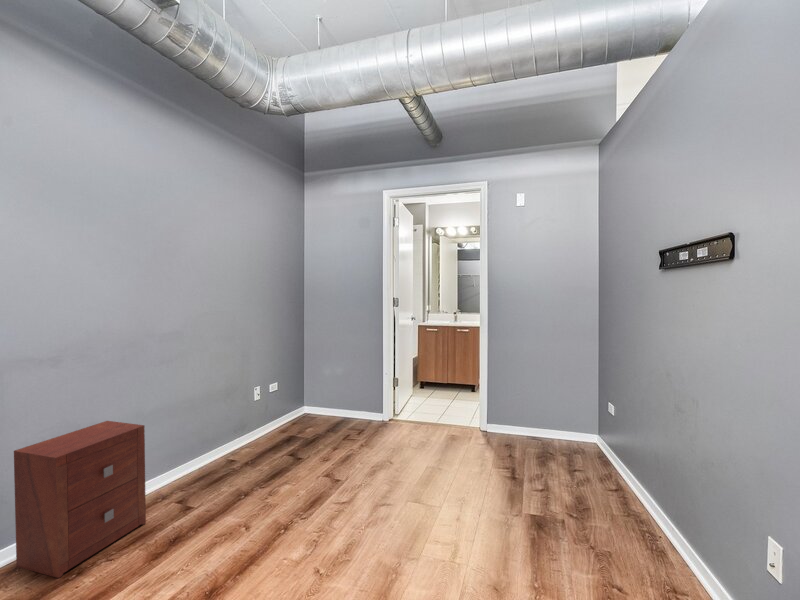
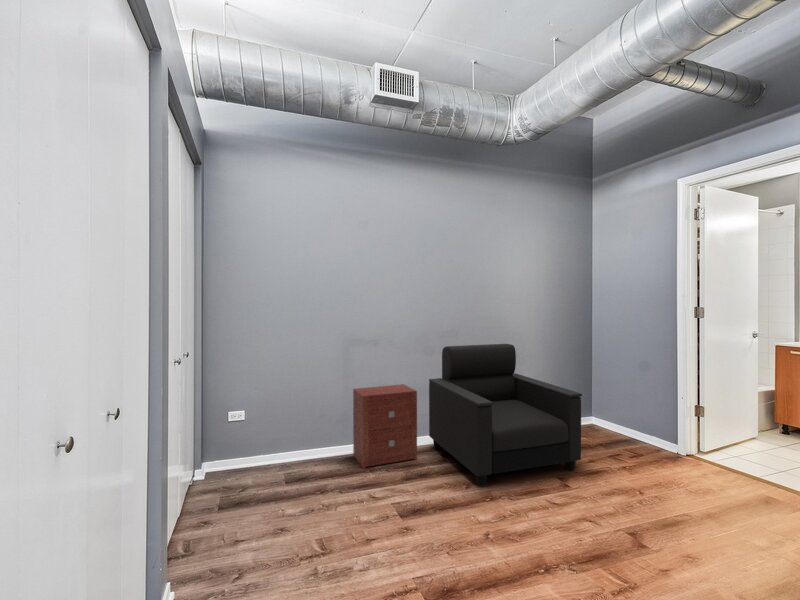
armchair: none [145,344,336,520] -> present [429,344,582,486]

